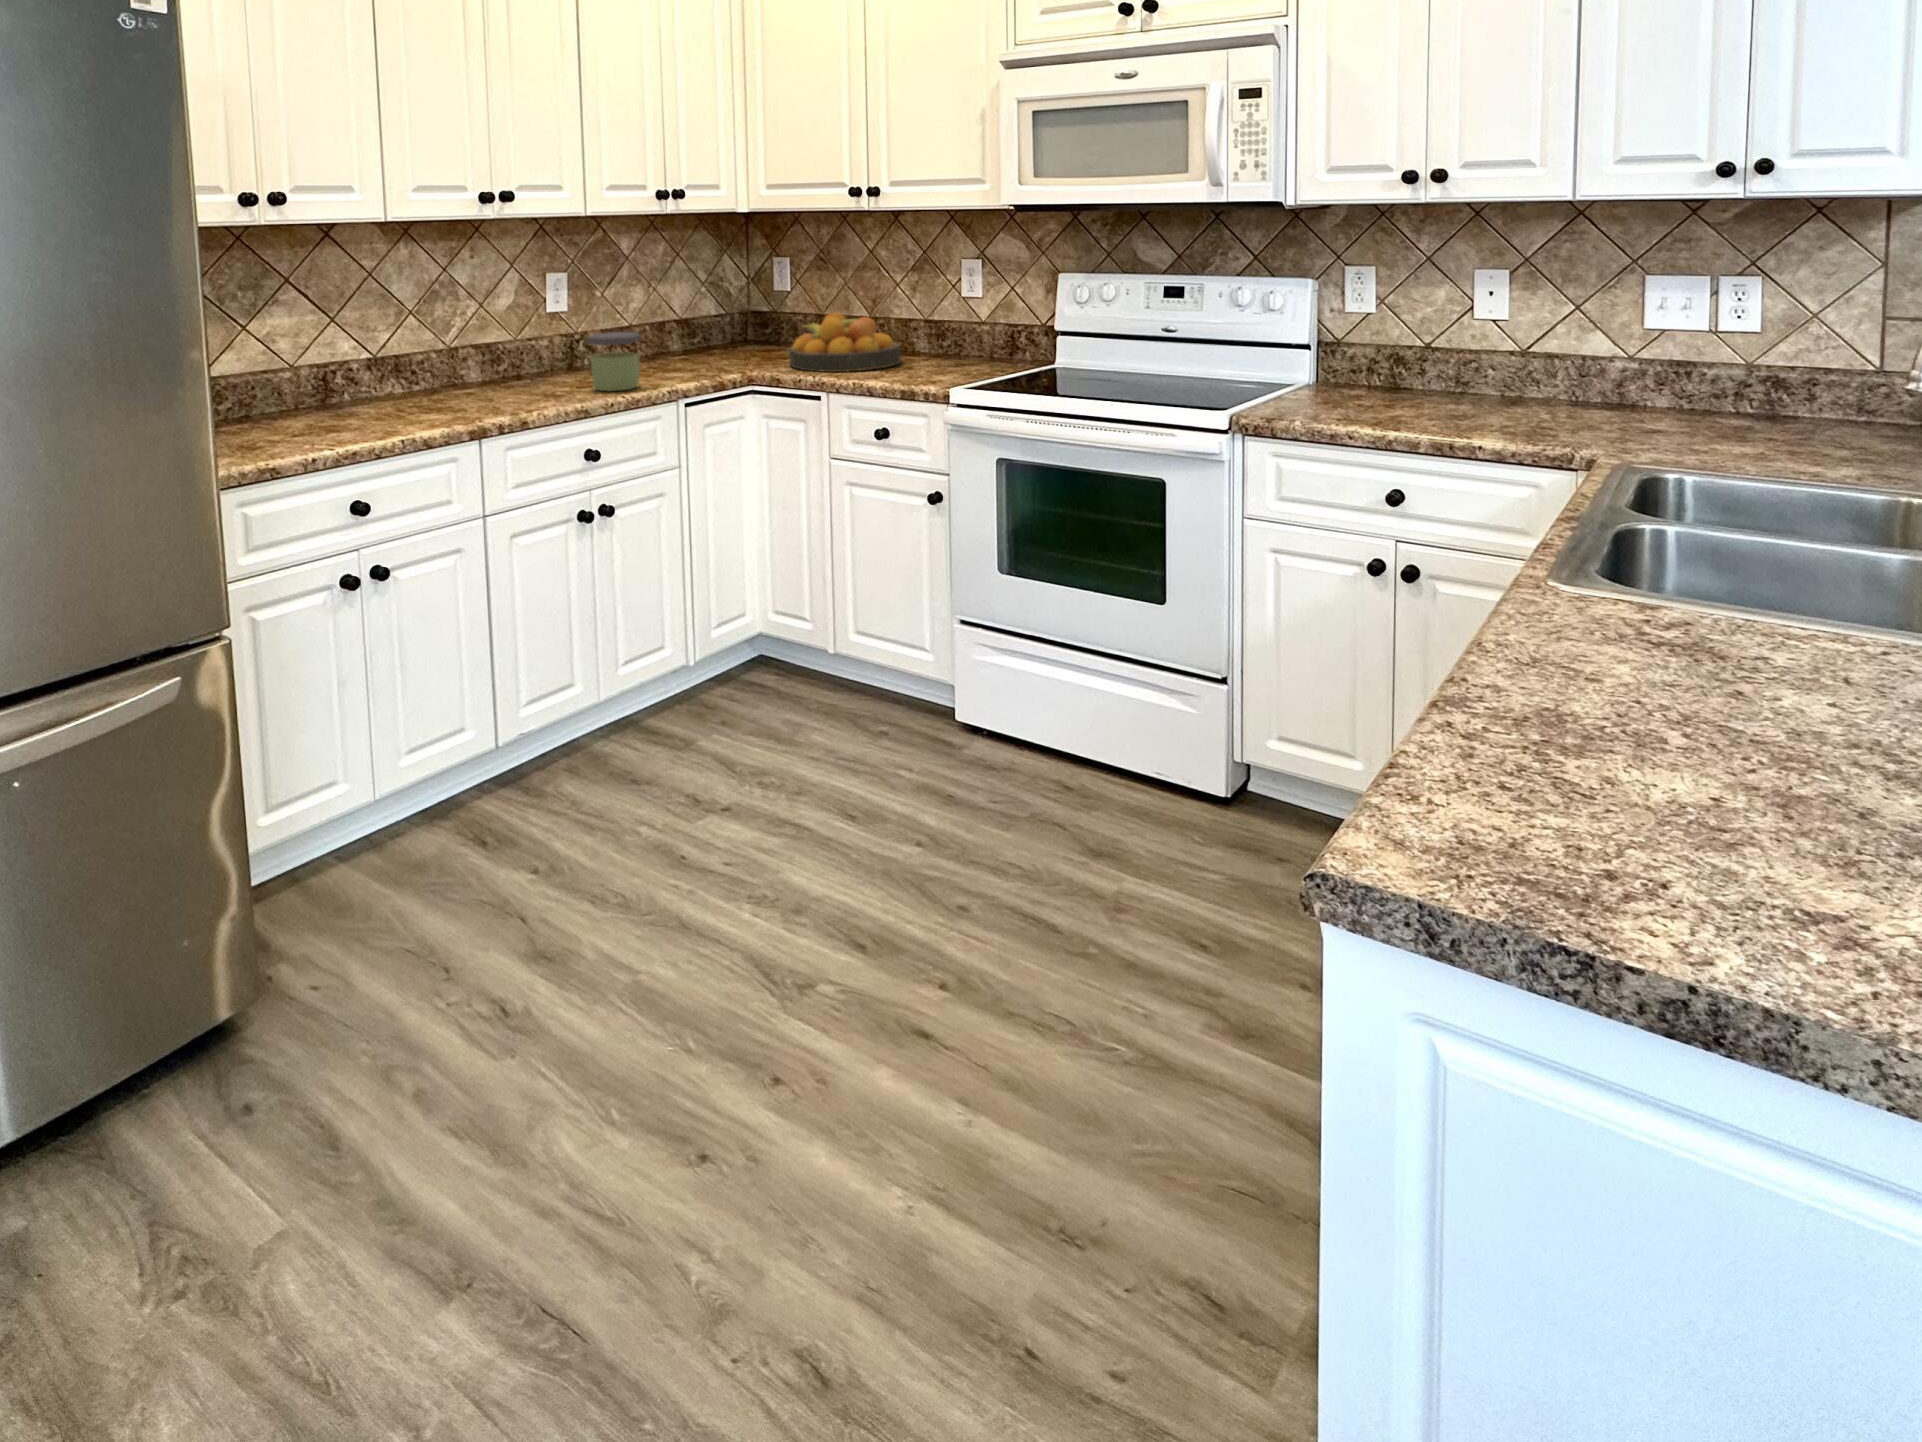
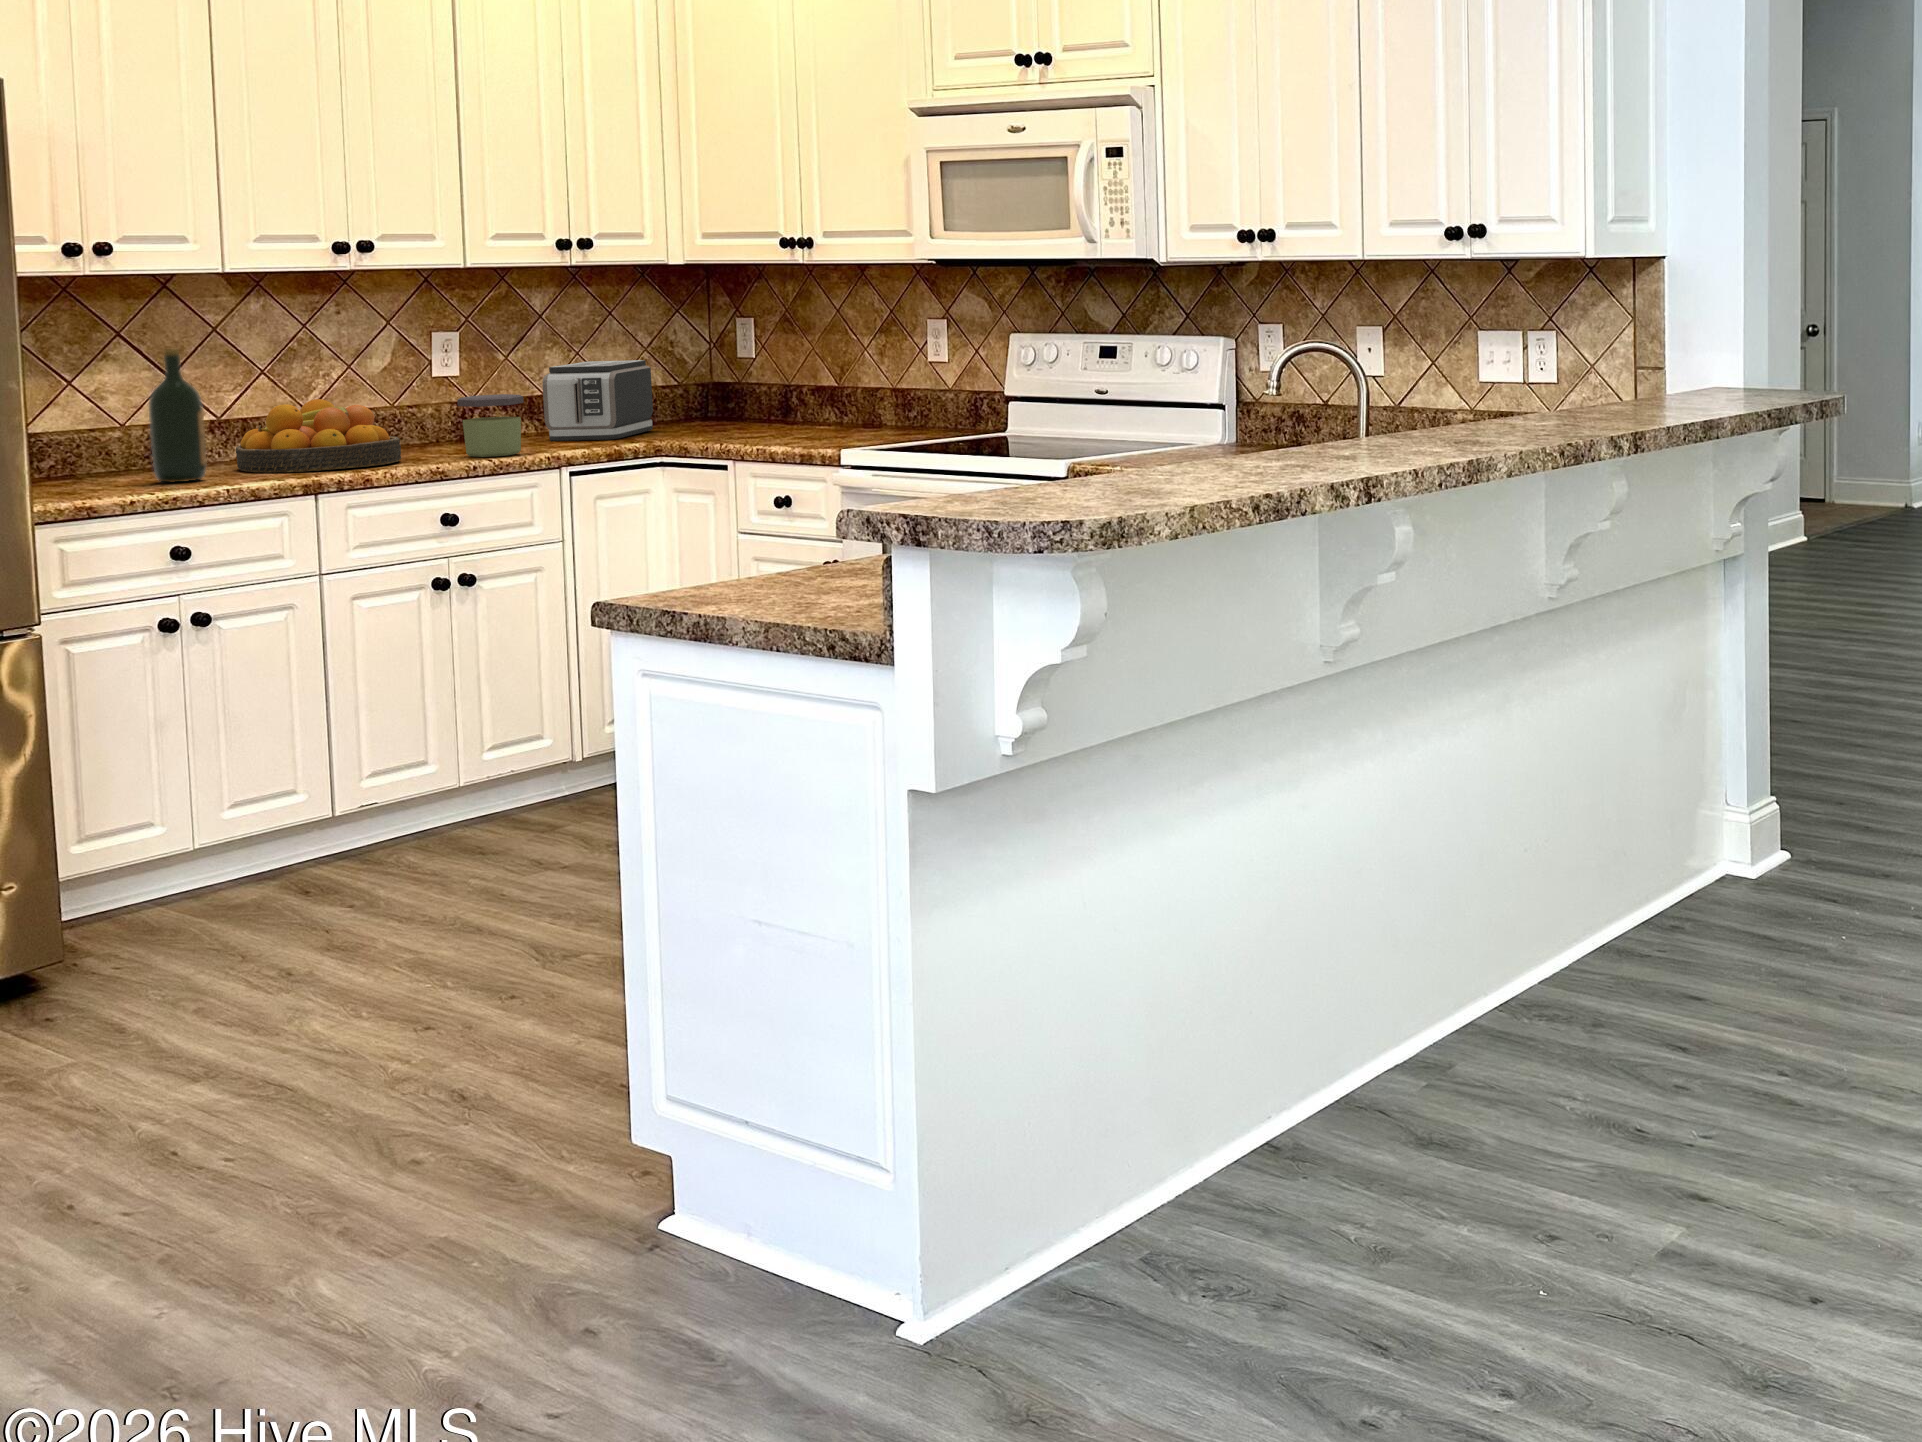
toaster: none [638,295,718,368] -> present [543,360,653,441]
wine bottle: none [323,297,376,430] -> present [149,349,206,482]
fruit bowl: present [789,313,900,372] -> present [236,399,401,473]

